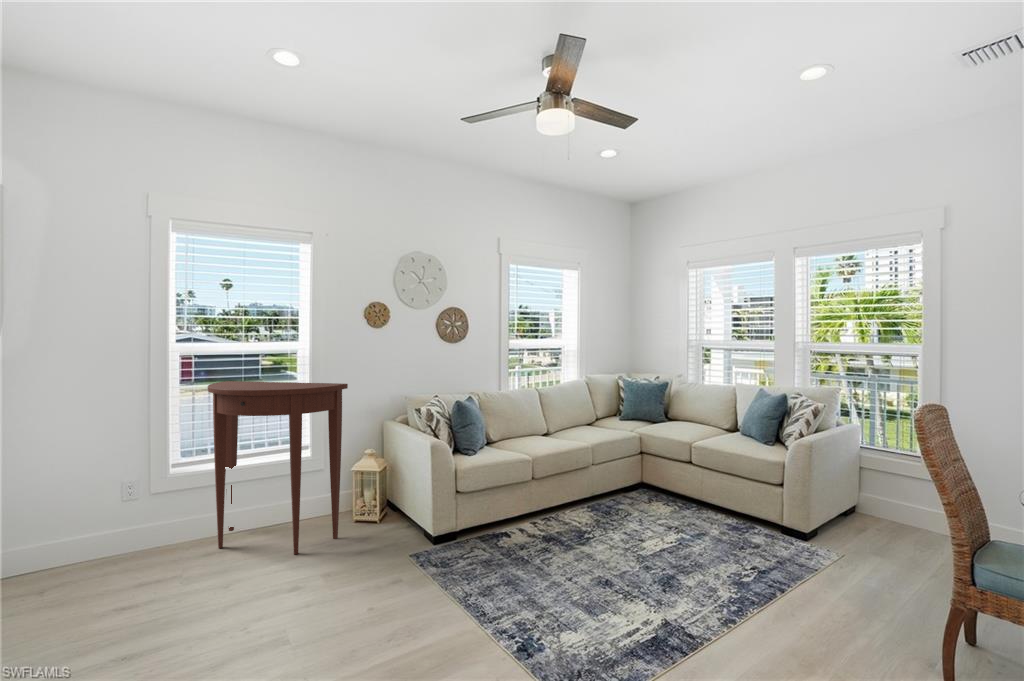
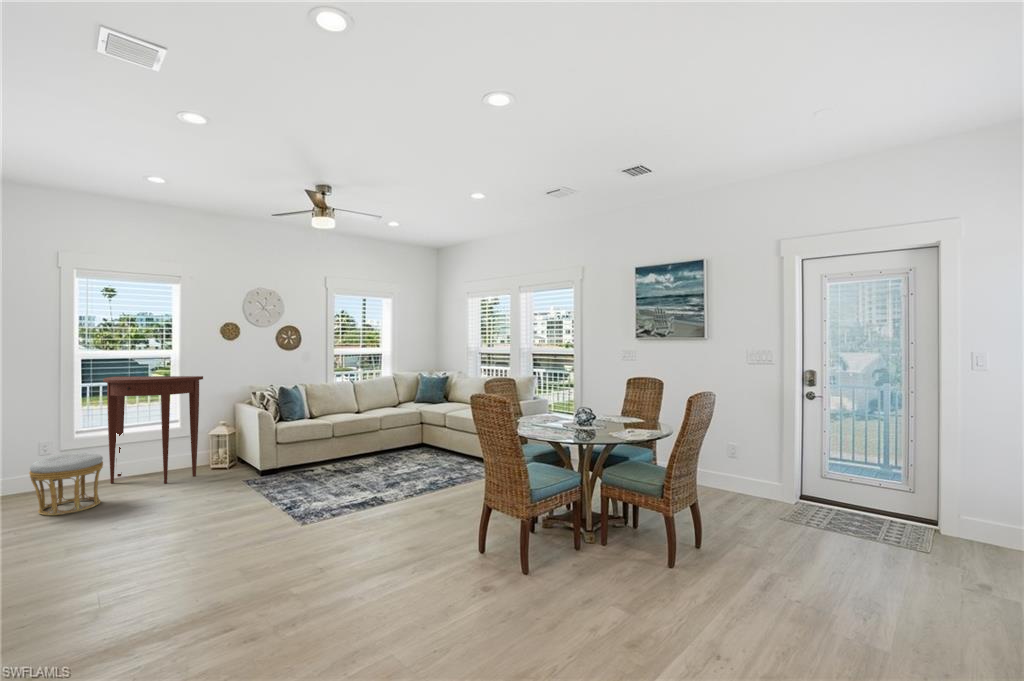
ottoman: none [82,515,203,639] -> present [29,453,103,515]

